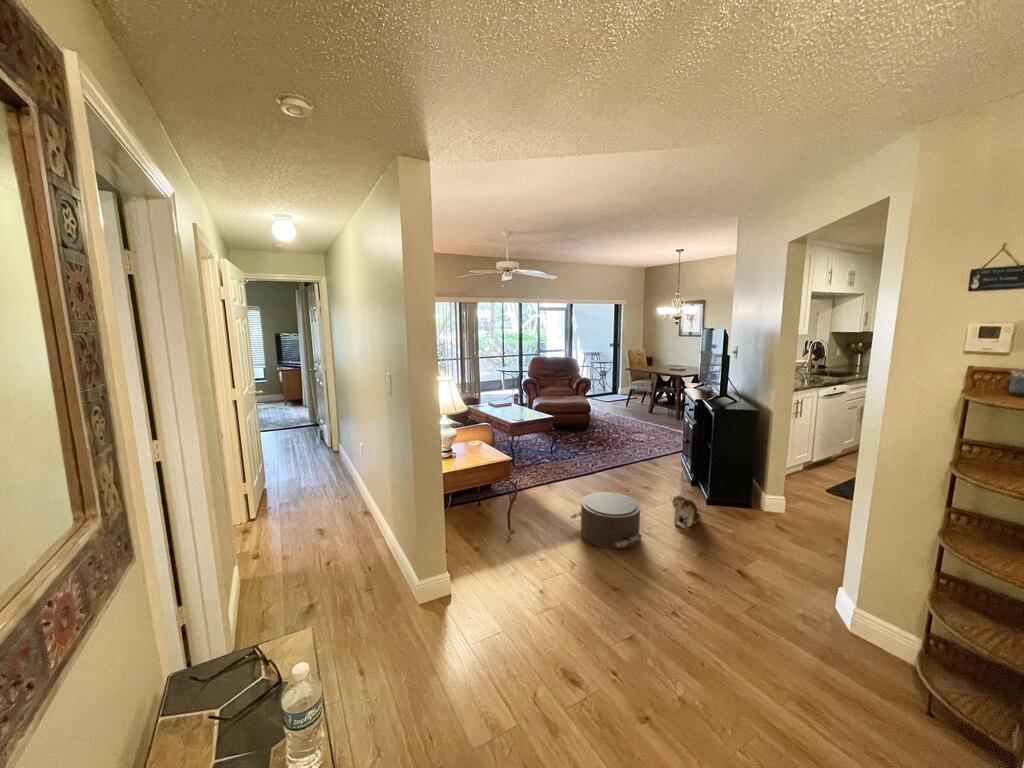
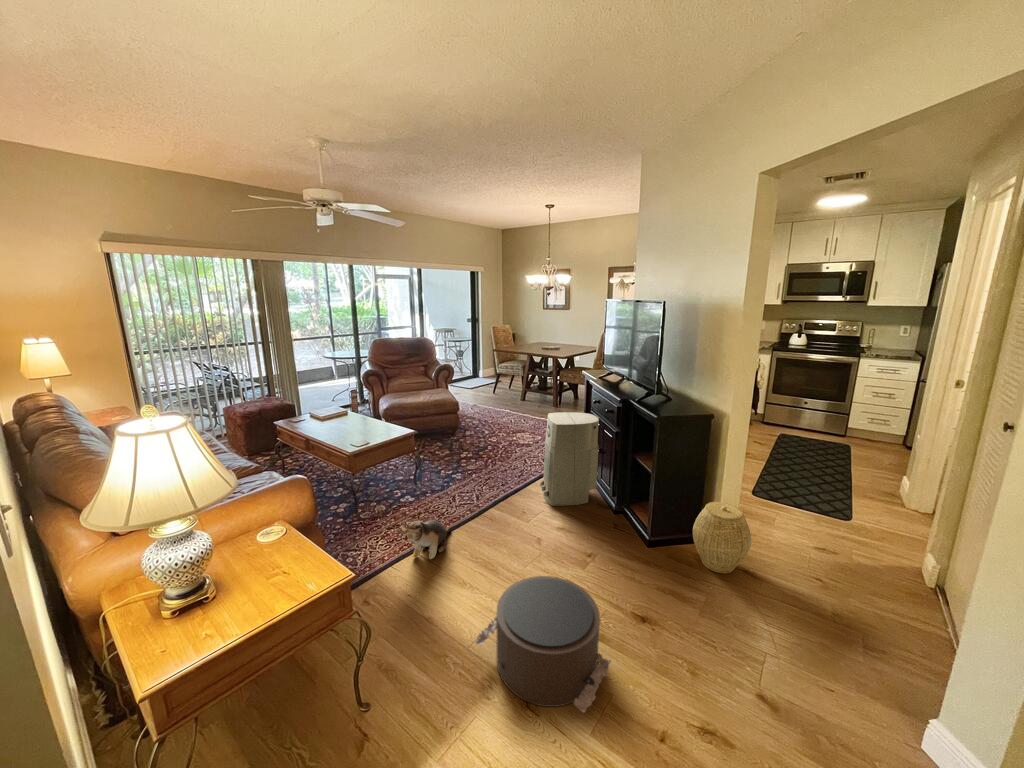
air purifier: none [638,411,683,478] -> present [540,412,599,506]
woven basket: none [735,474,778,525] -> present [693,502,751,573]
plush toy: present [670,495,699,527] -> present [401,520,451,559]

